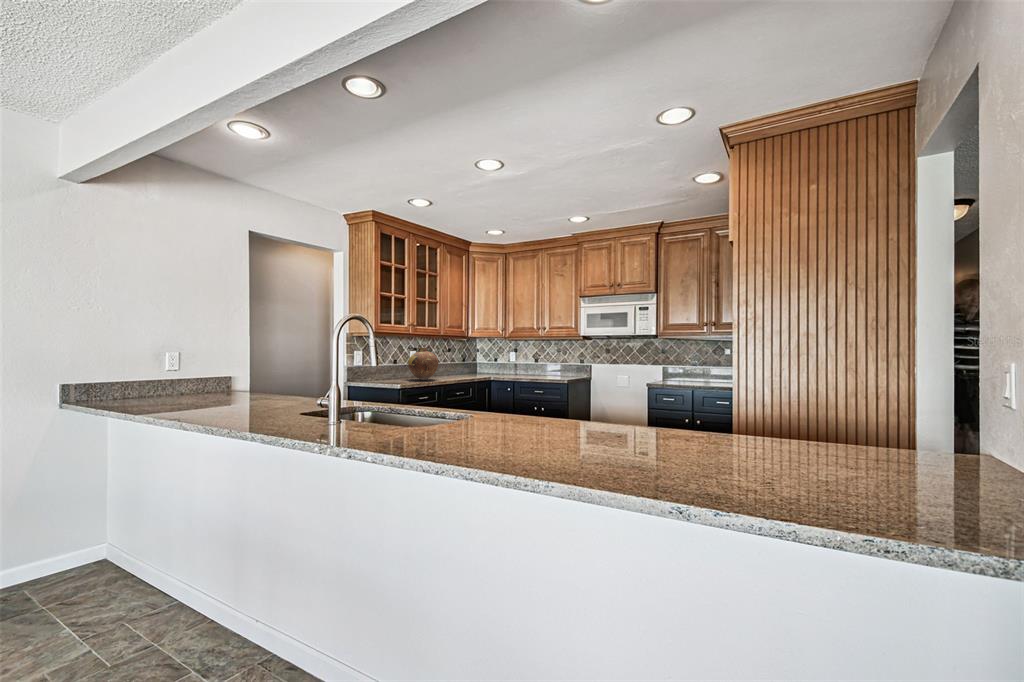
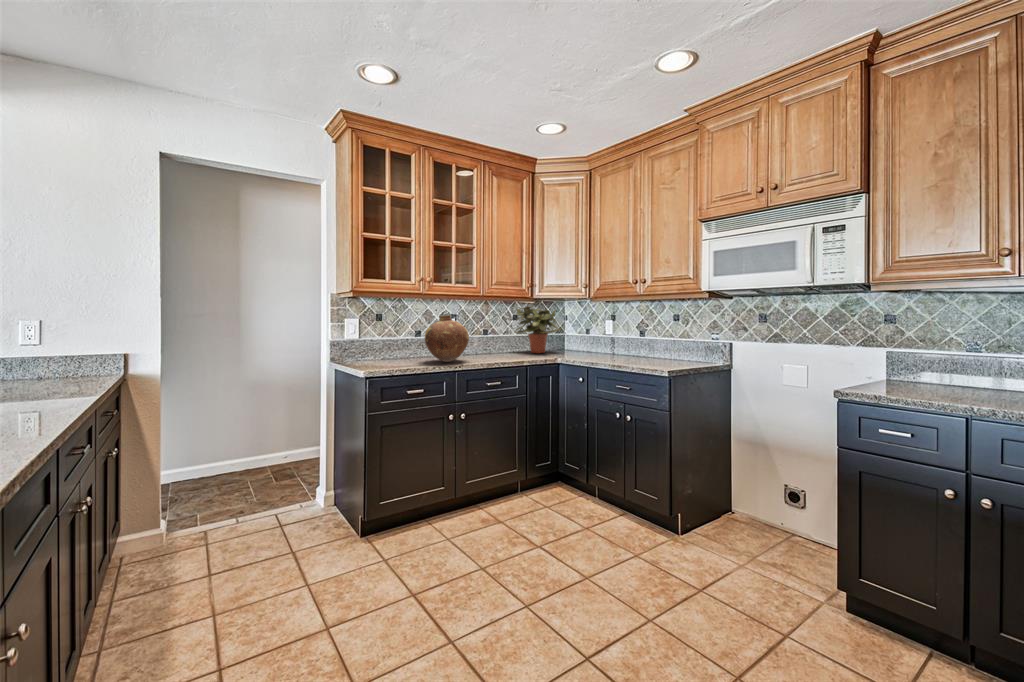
potted plant: none [452,341,486,375] -> present [515,306,561,353]

